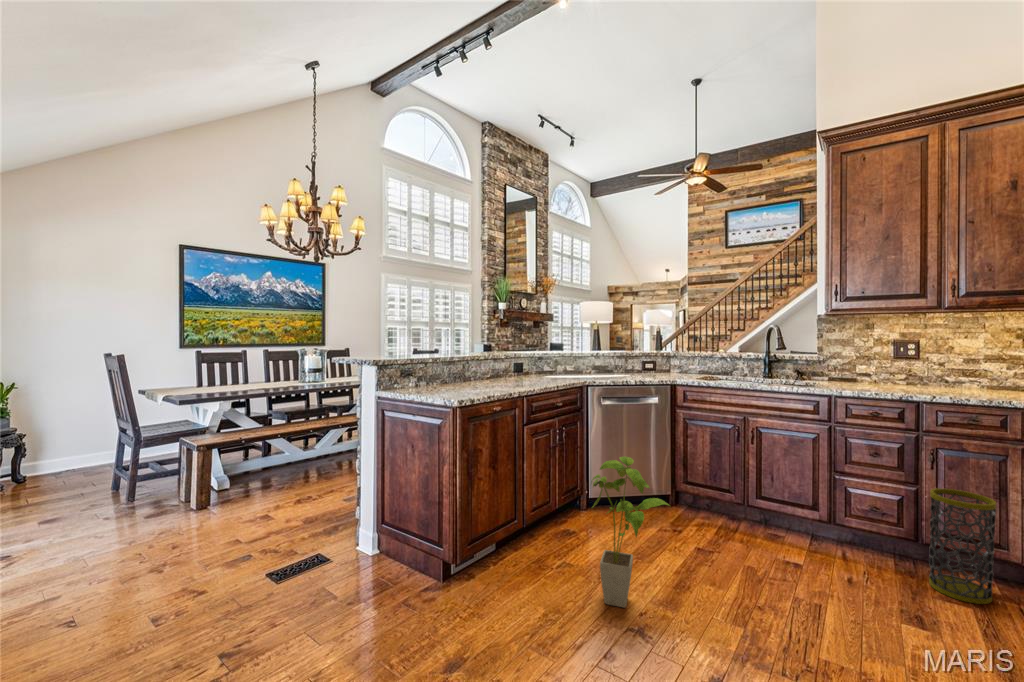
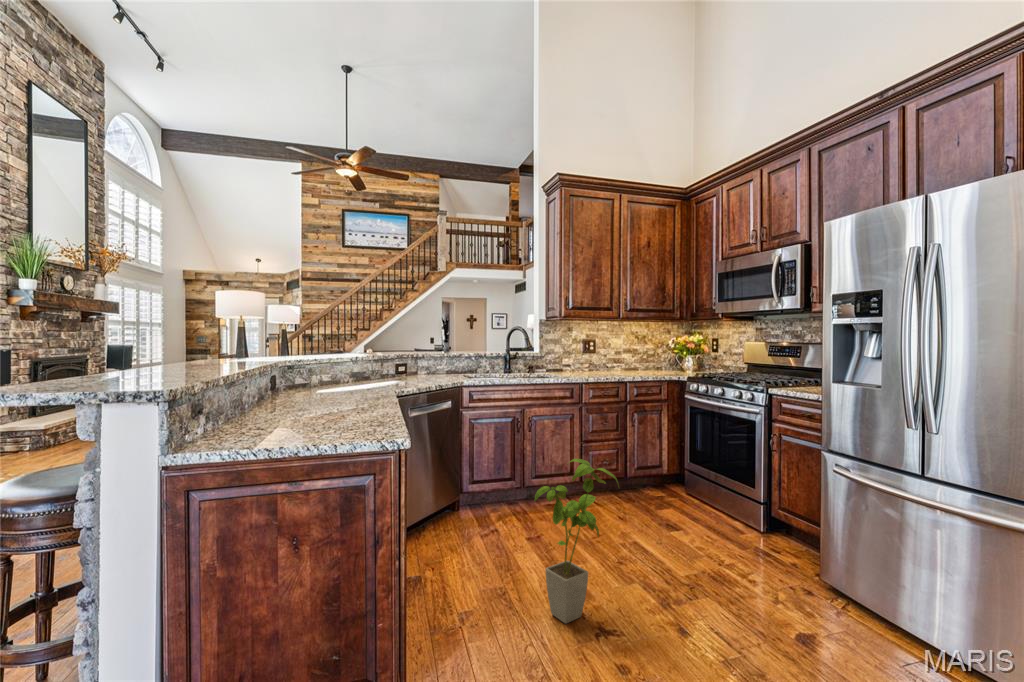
trash can: present [929,488,996,604] -> none [646,438,679,508]

